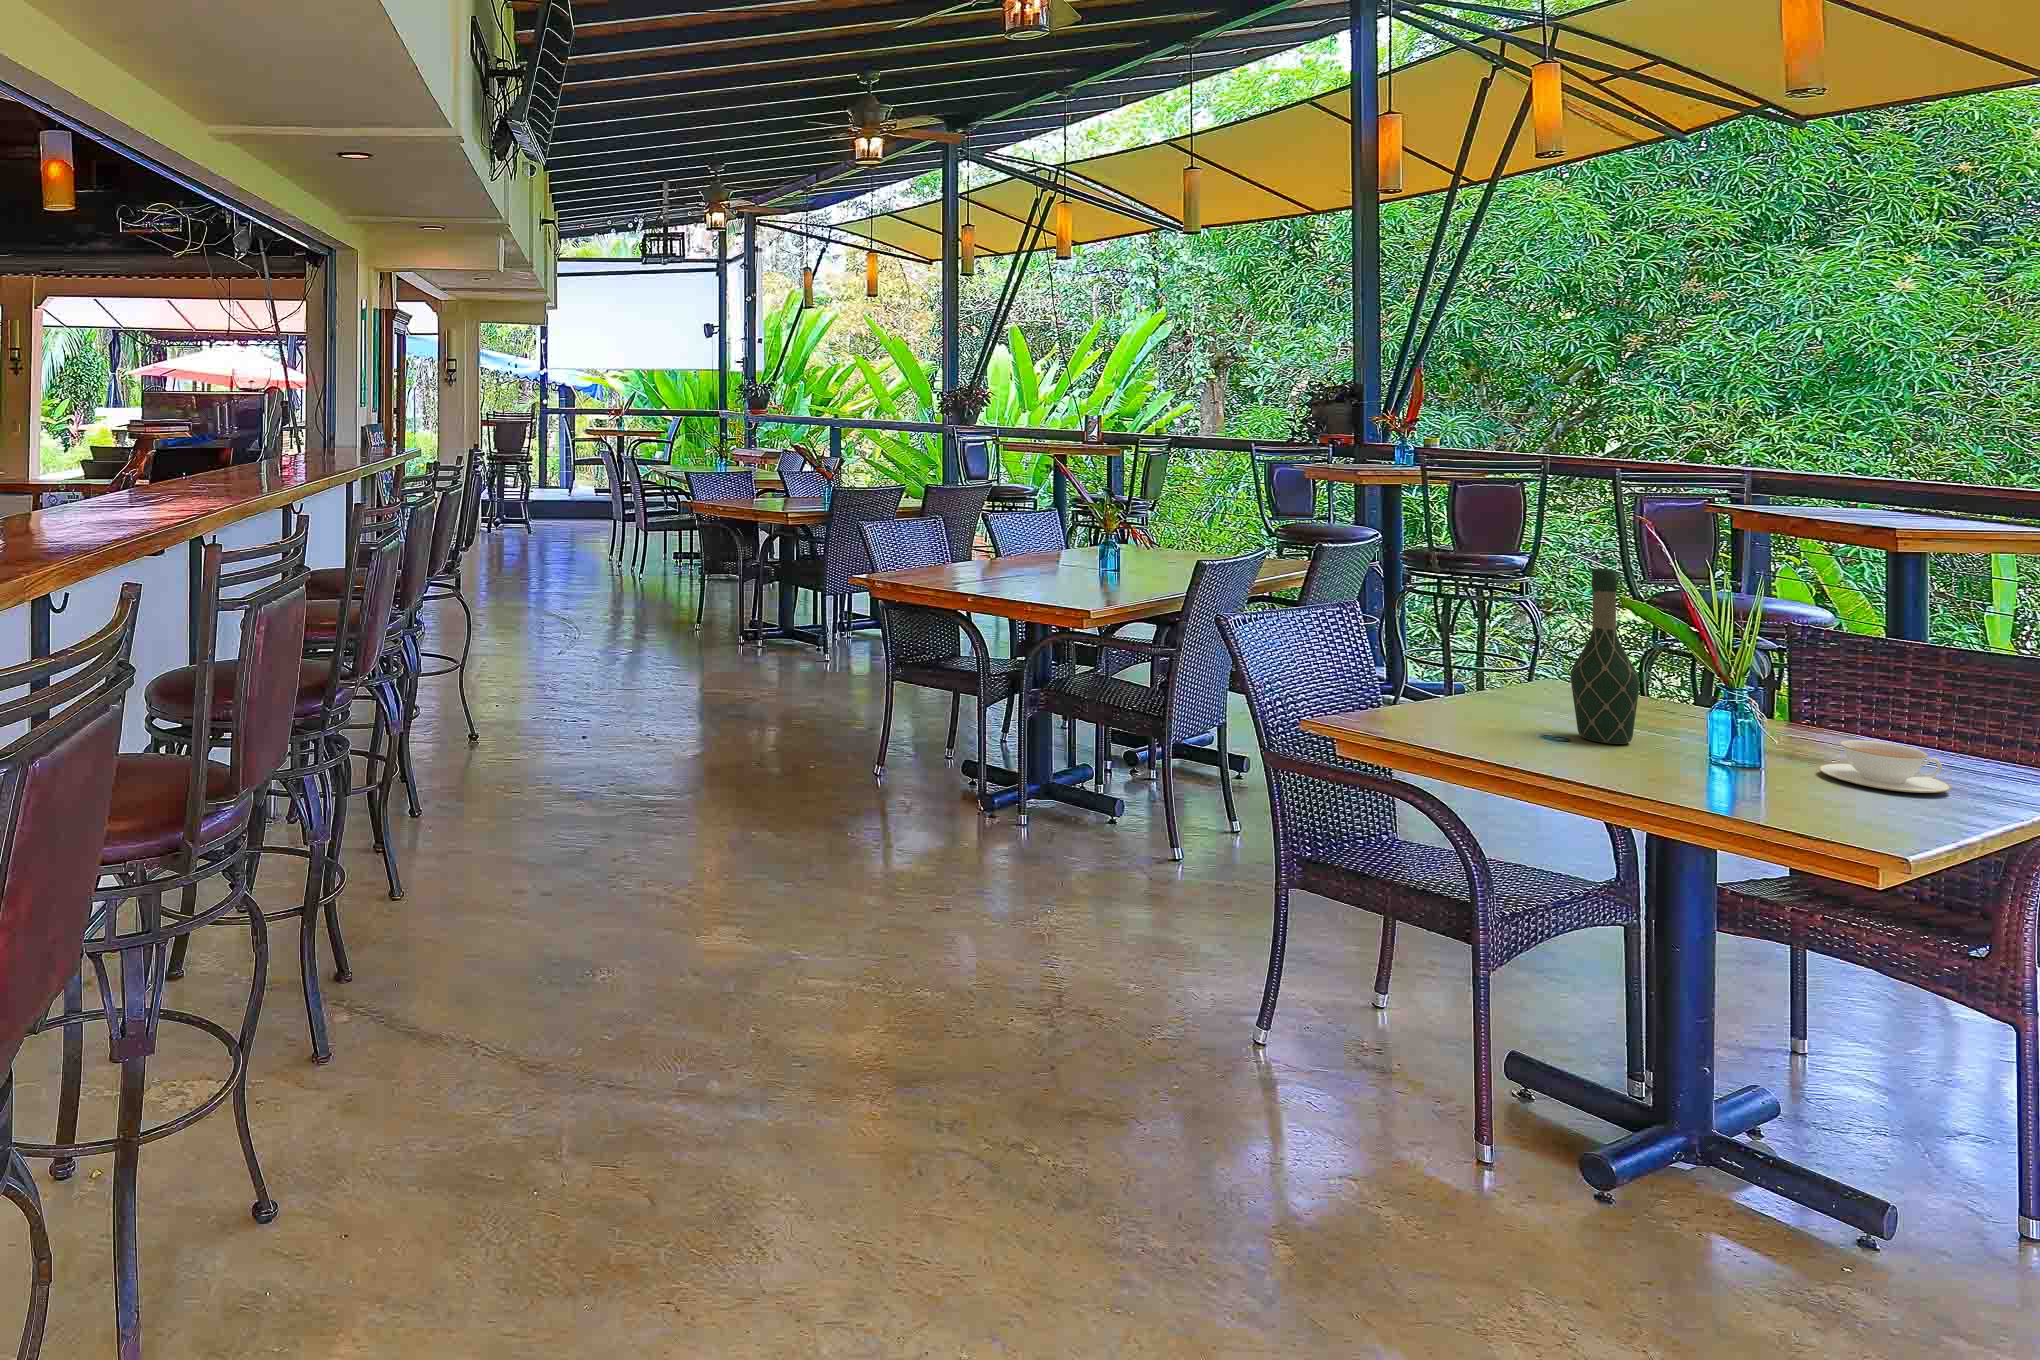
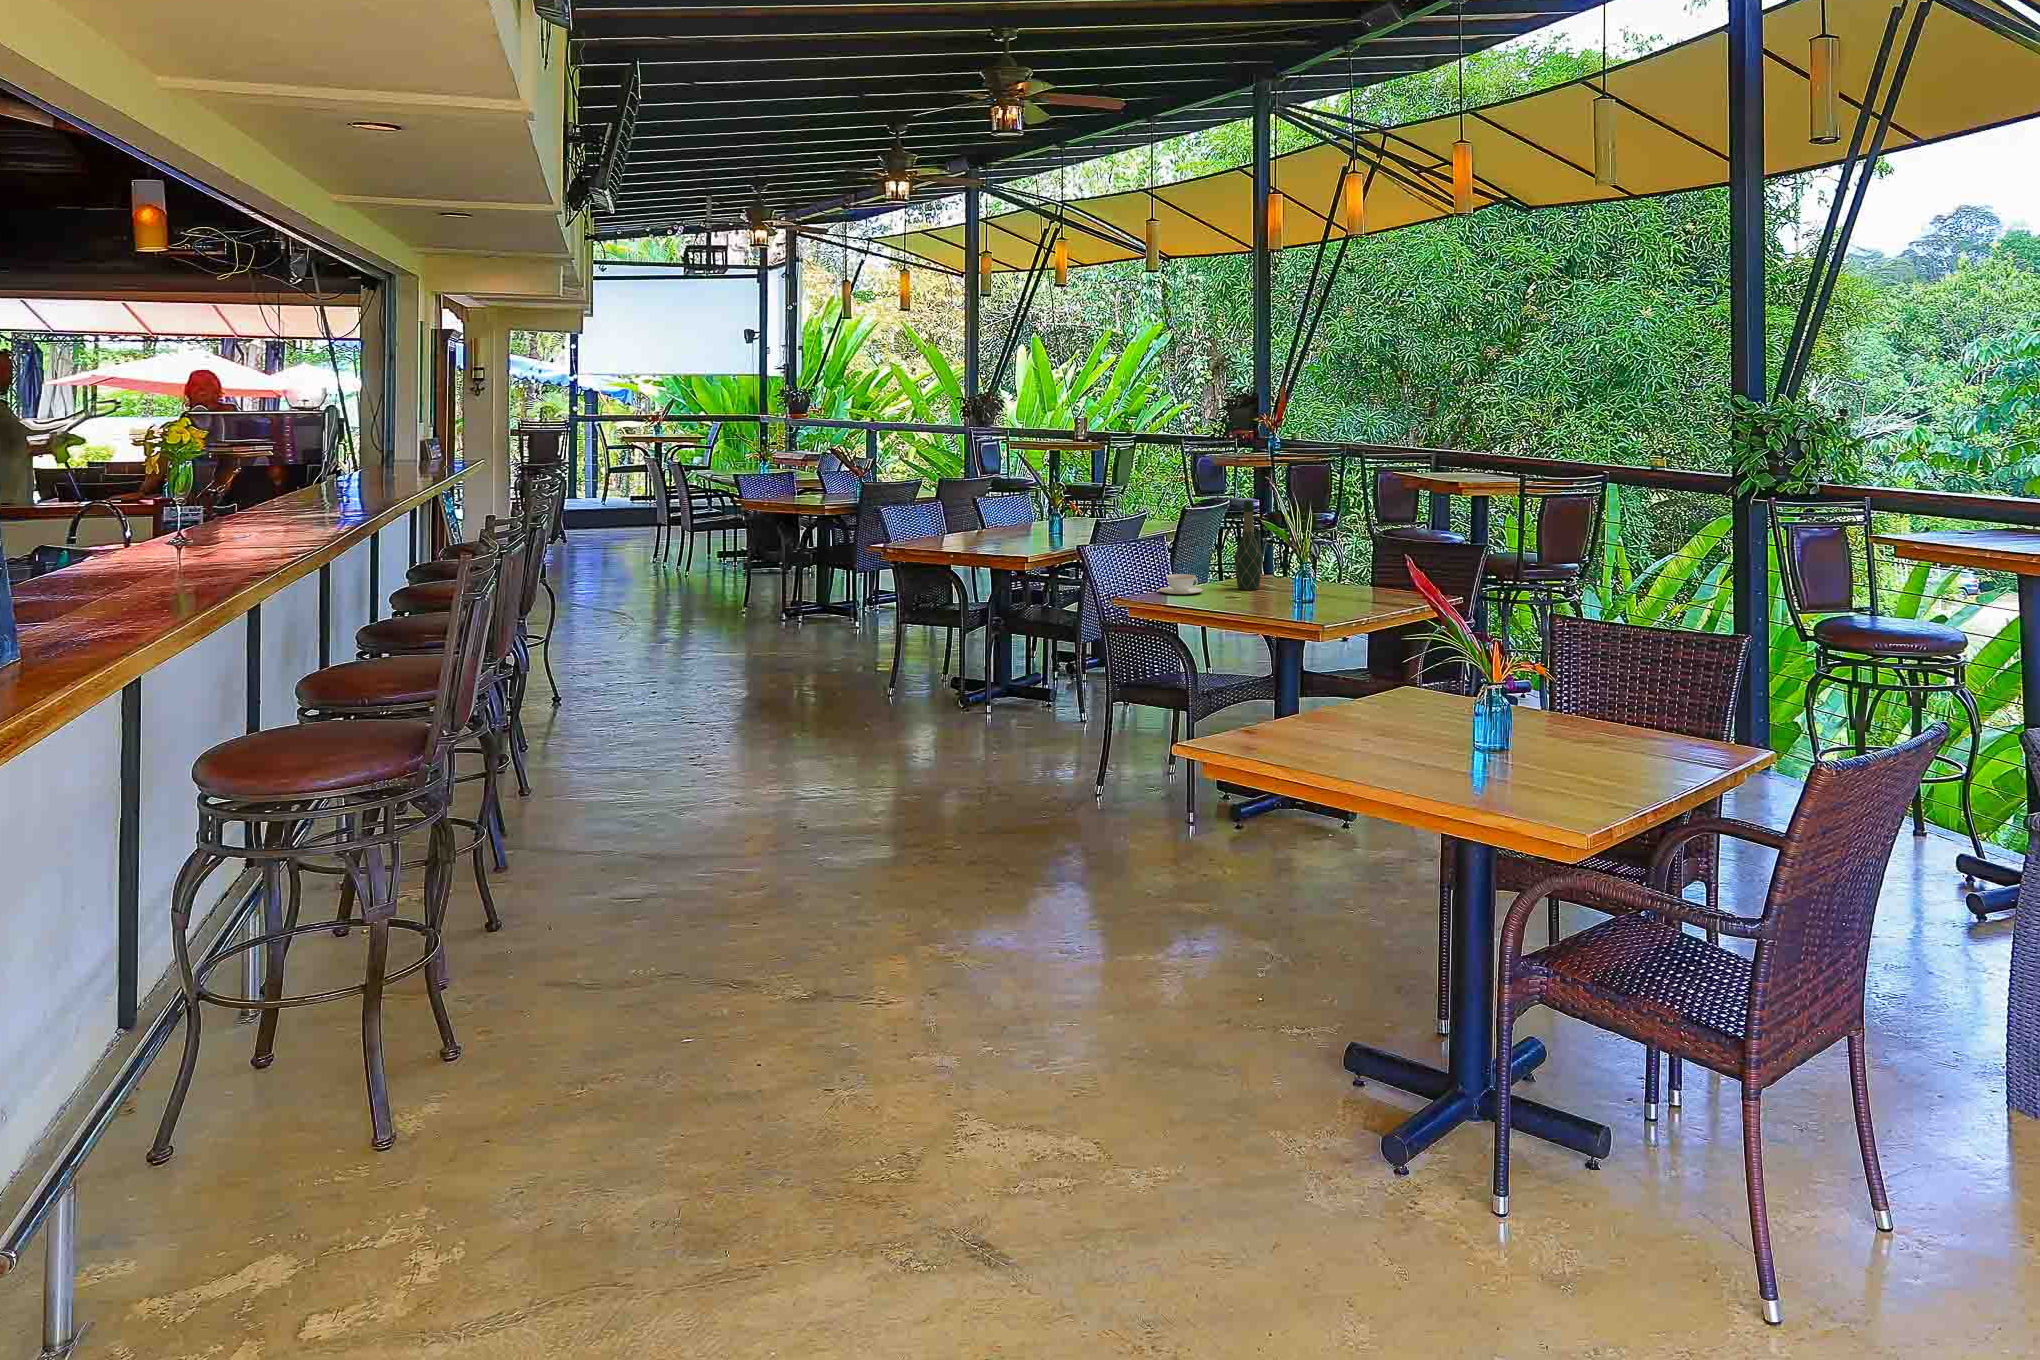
teacup: present [1819,740,1951,793] -> present [1159,574,1203,594]

